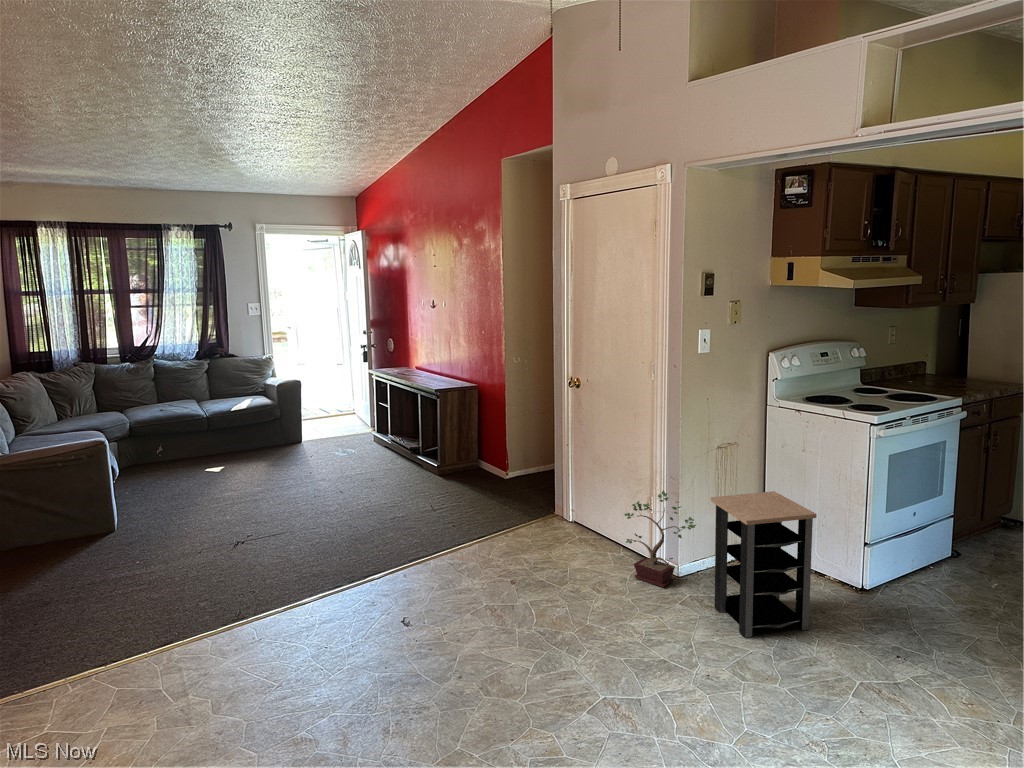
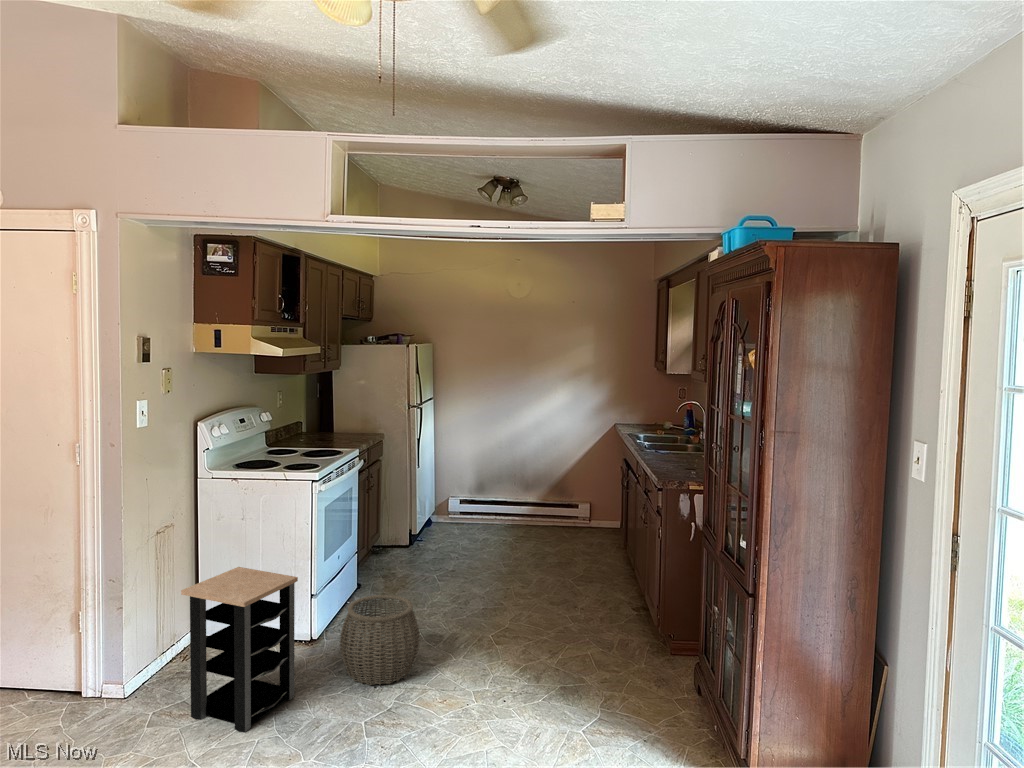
potted plant: present [624,490,696,587] -> none [45,599,165,726]
woven basket: none [869,559,974,663] -> present [340,595,420,685]

